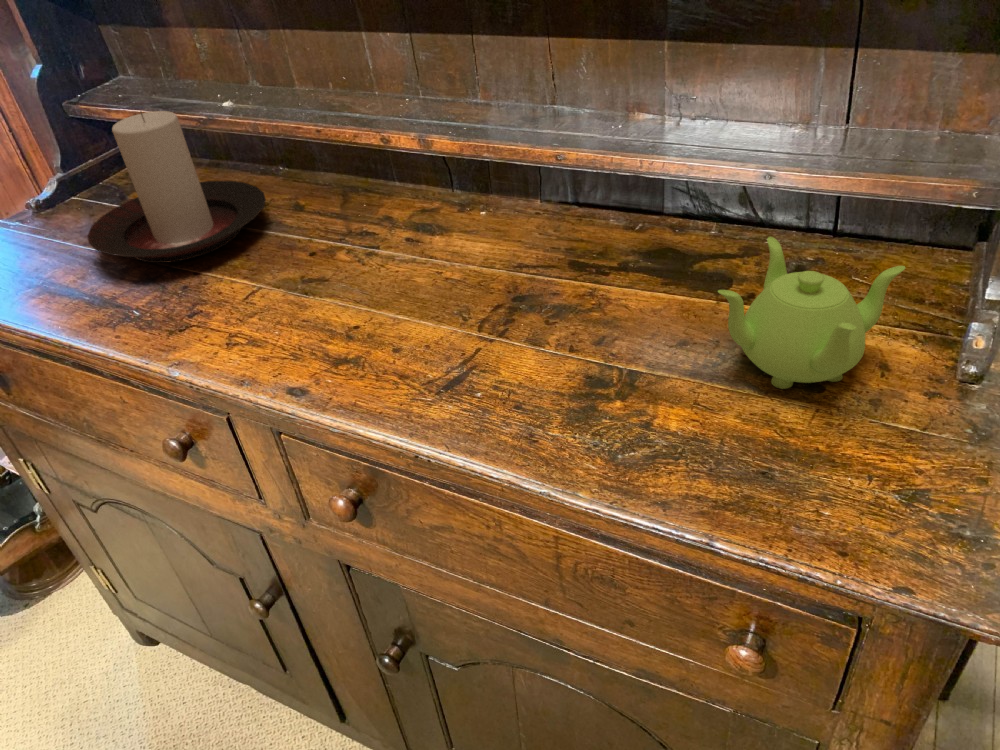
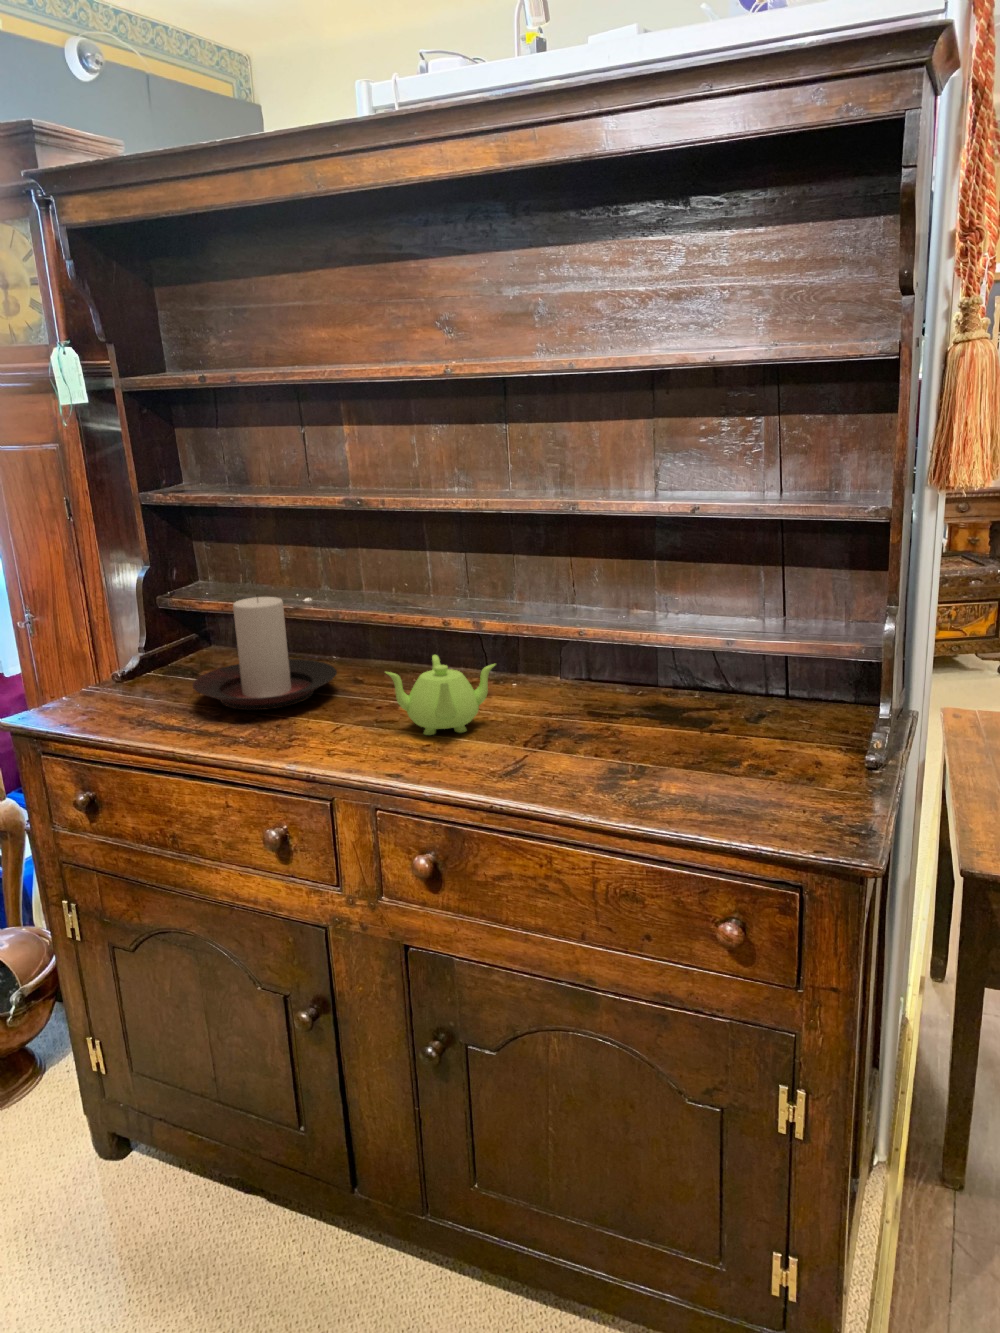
teapot: present [718,237,905,389] -> present [386,655,495,735]

